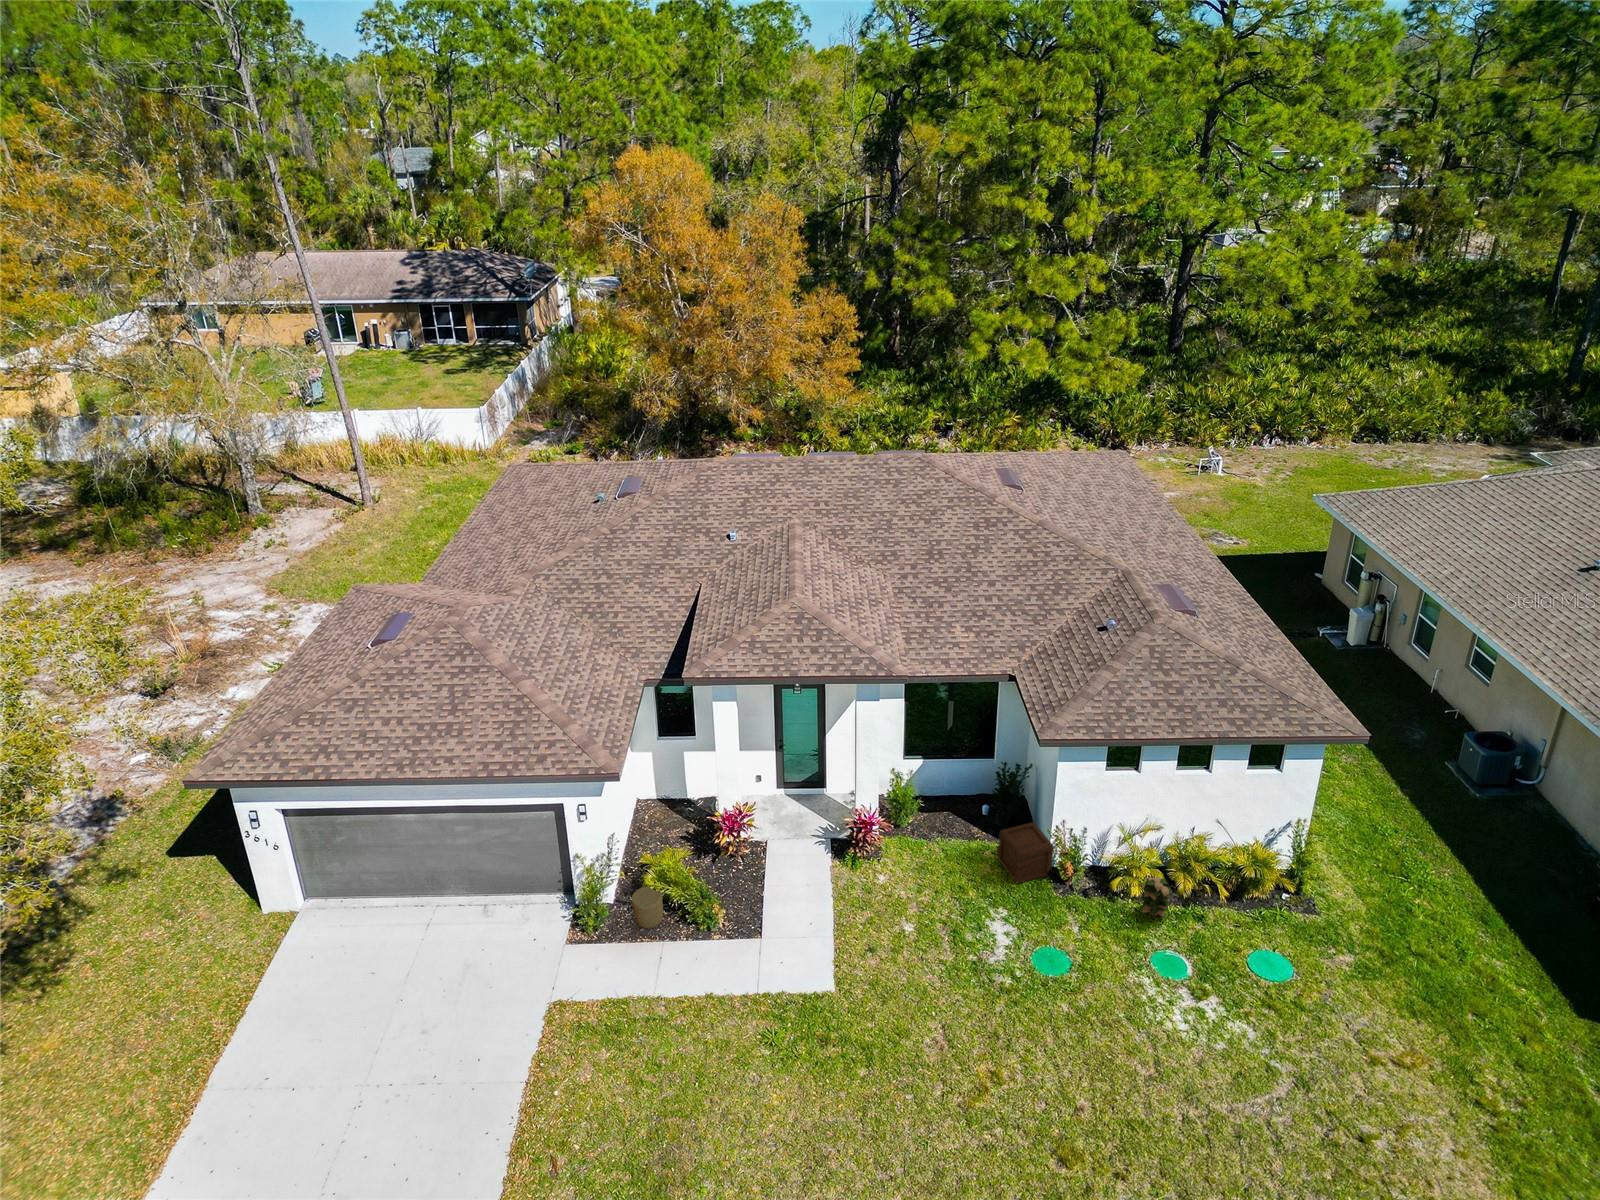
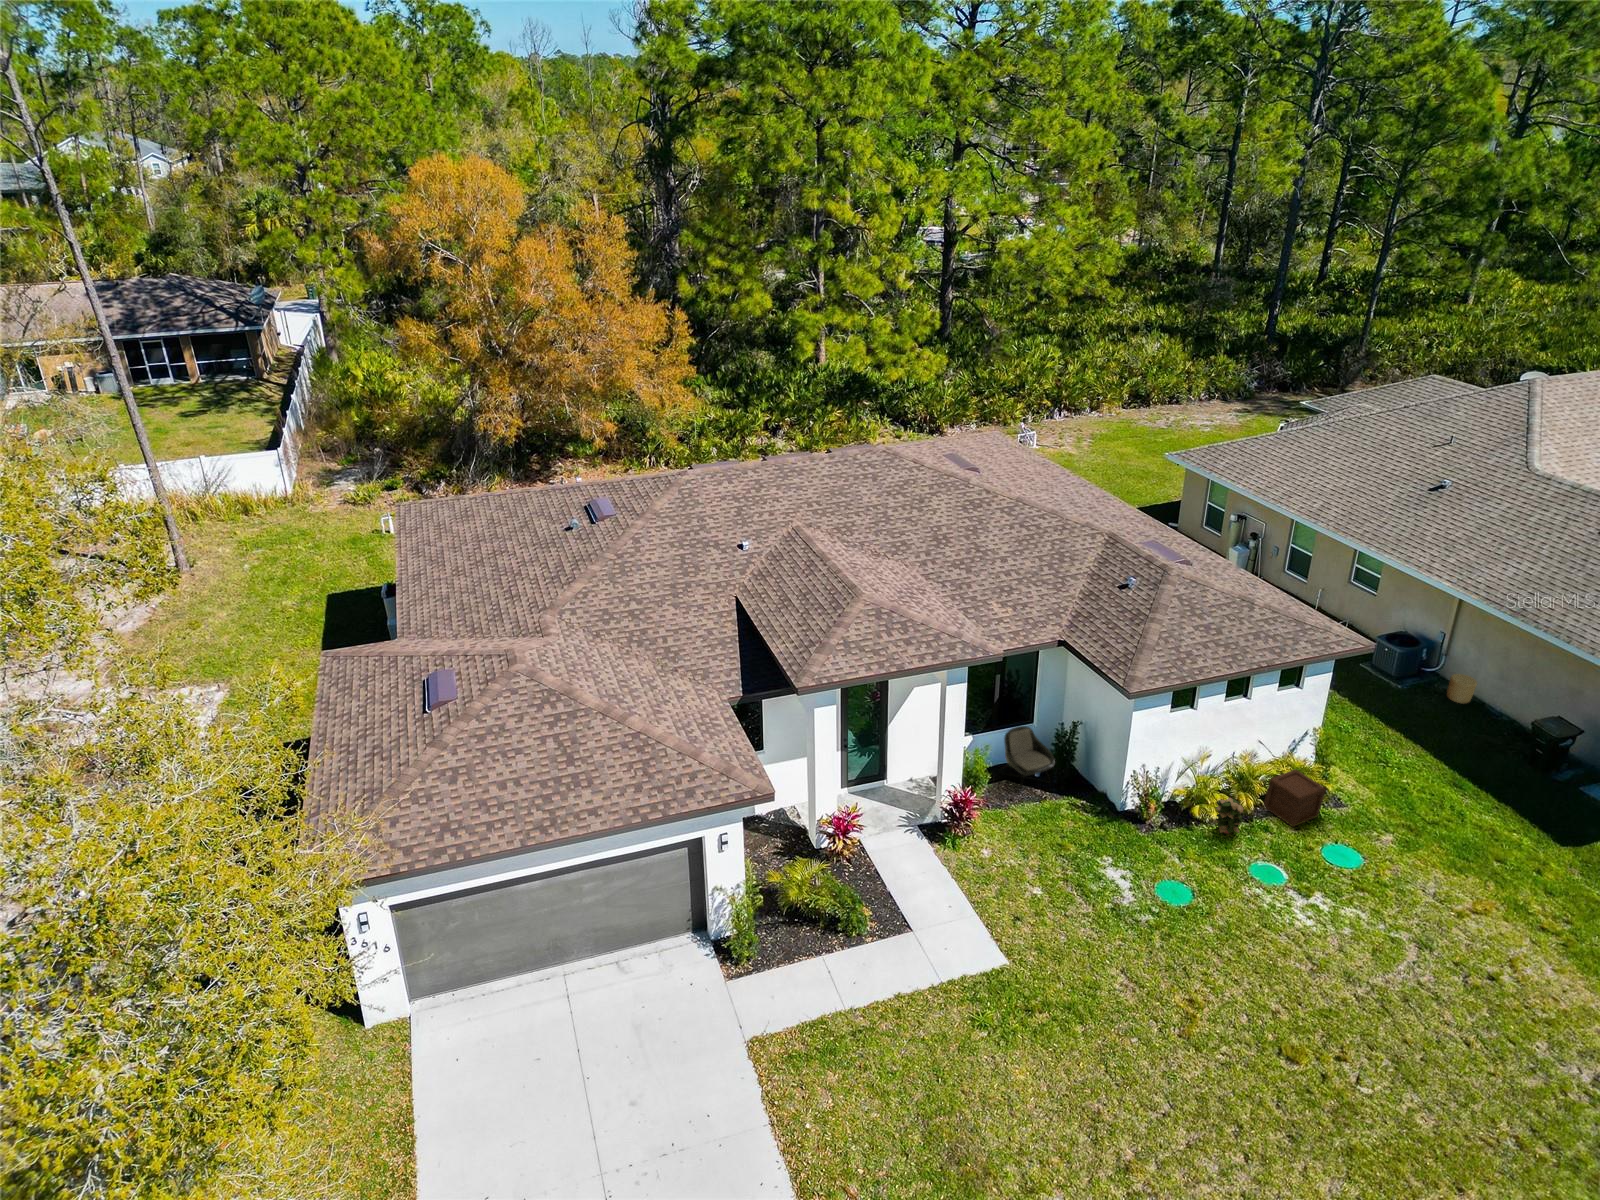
lounge chair: none [948,759,1000,826] -> present [999,726,1055,790]
wooden crate: present [997,822,1054,883] -> present [1263,769,1326,827]
woven basket: present [631,887,663,928] -> present [1447,674,1477,704]

